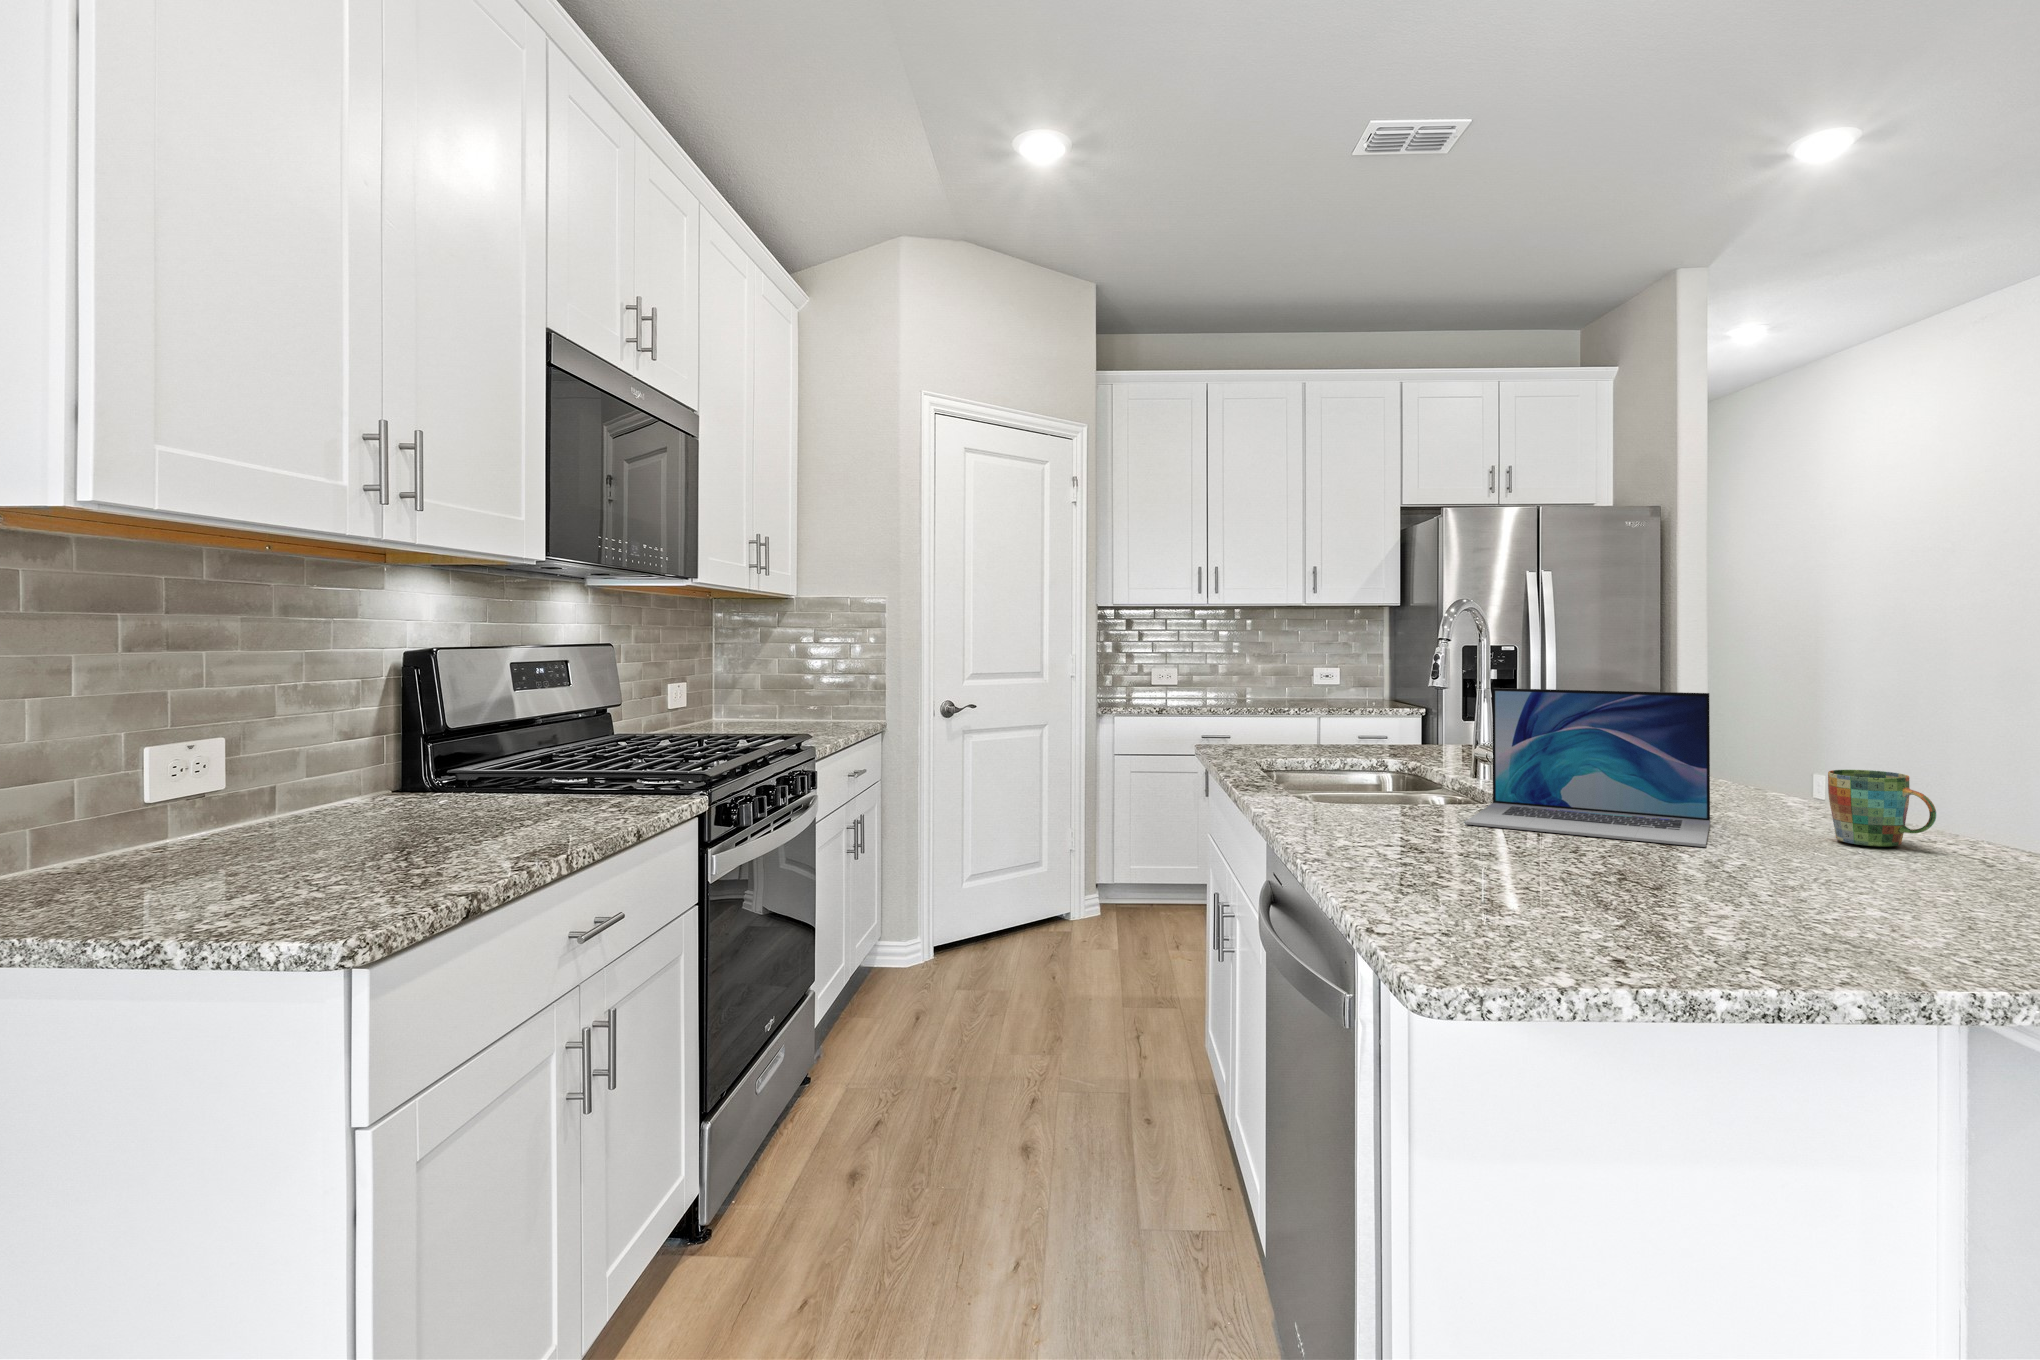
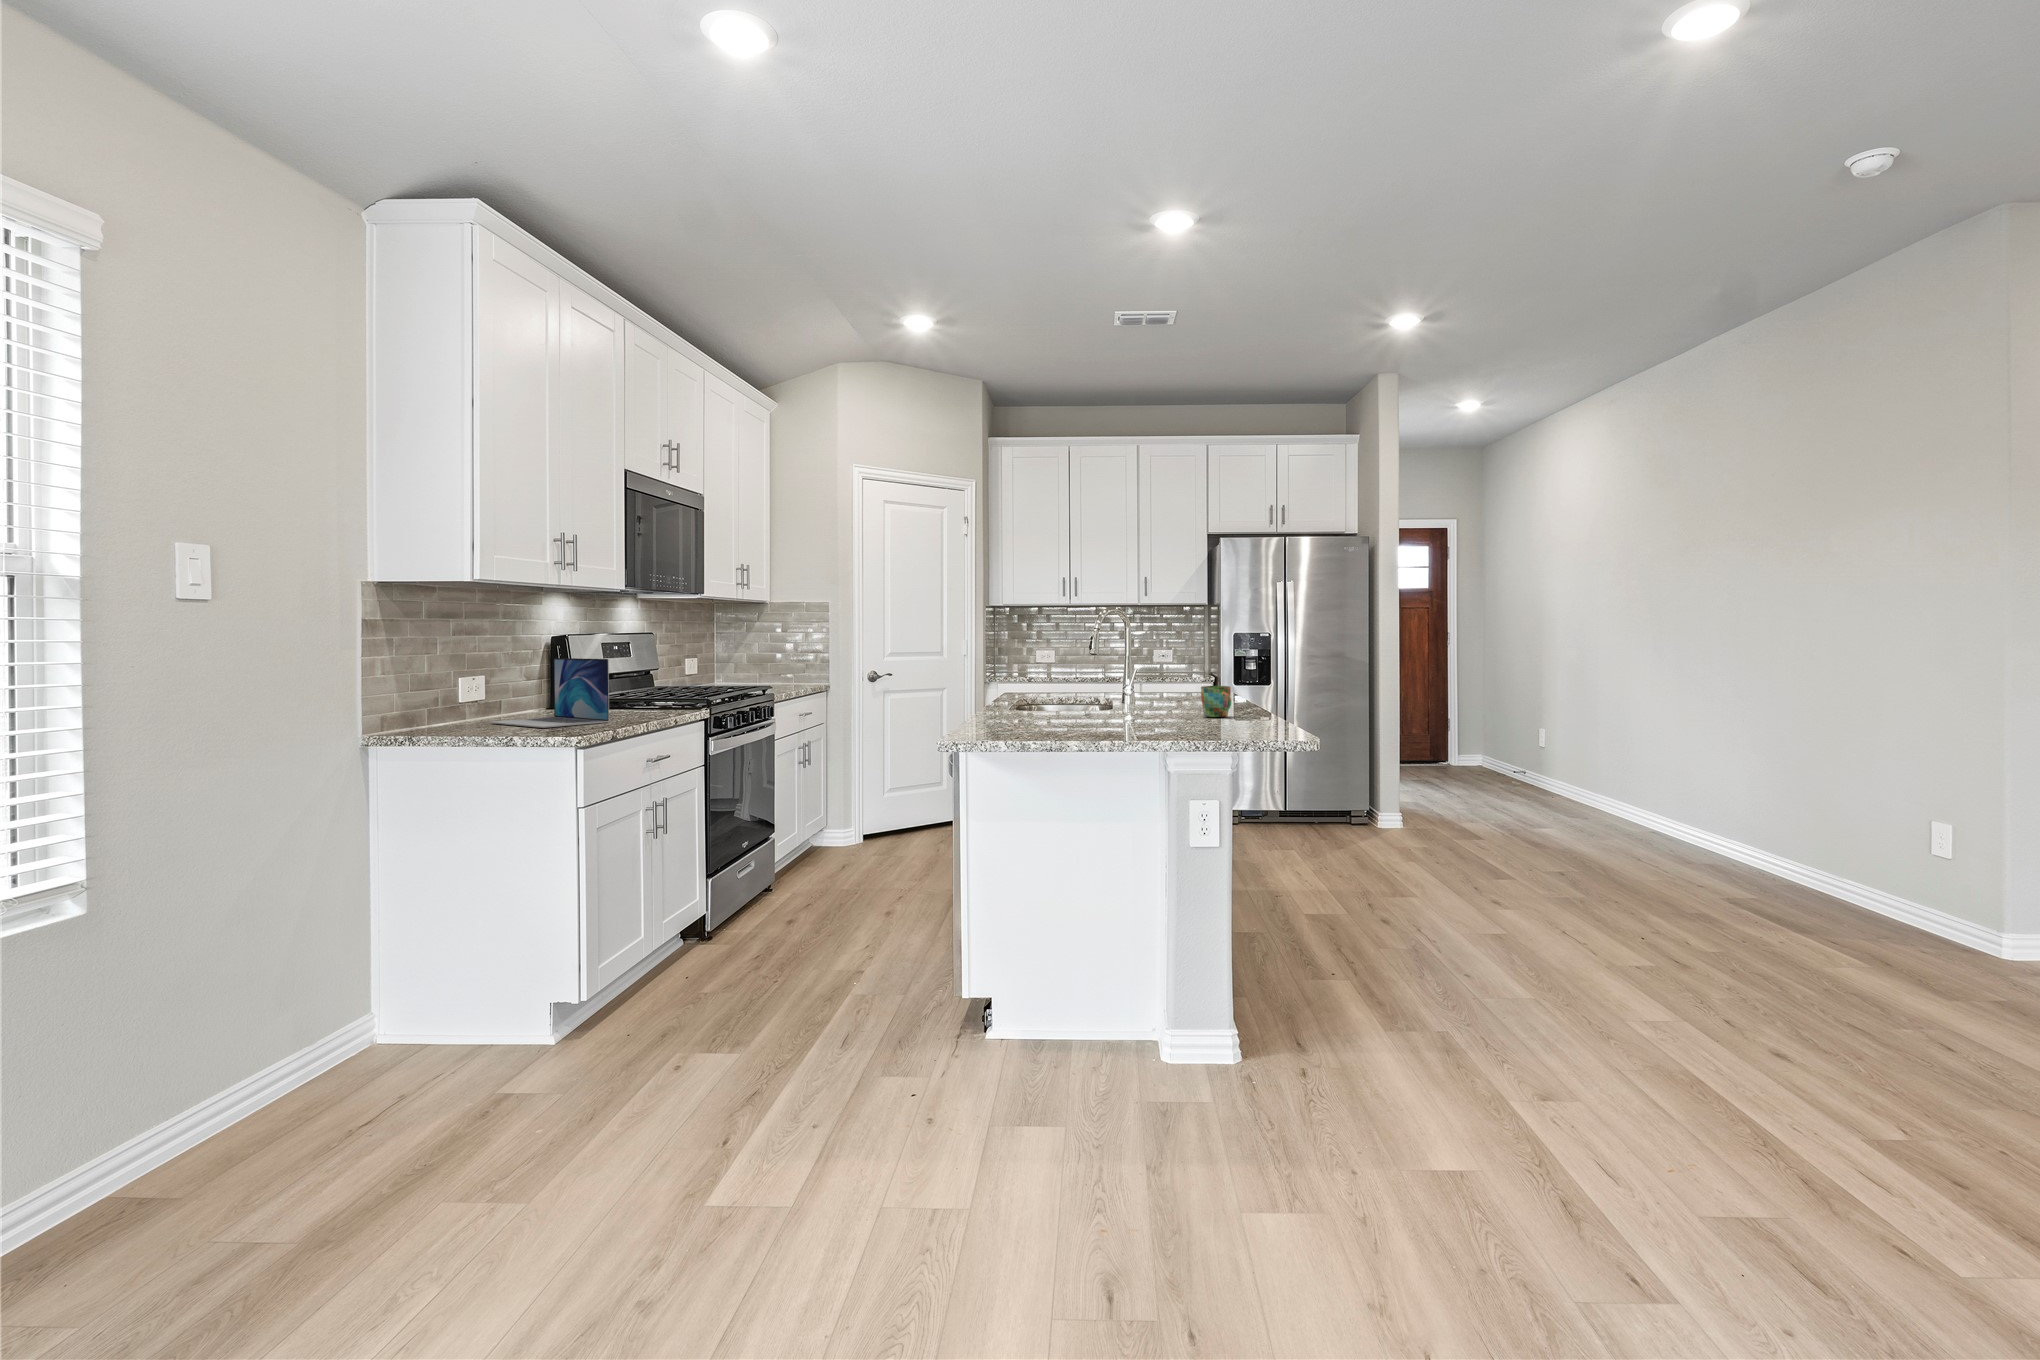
laptop: present [1465,688,1710,847] -> present [489,658,609,728]

